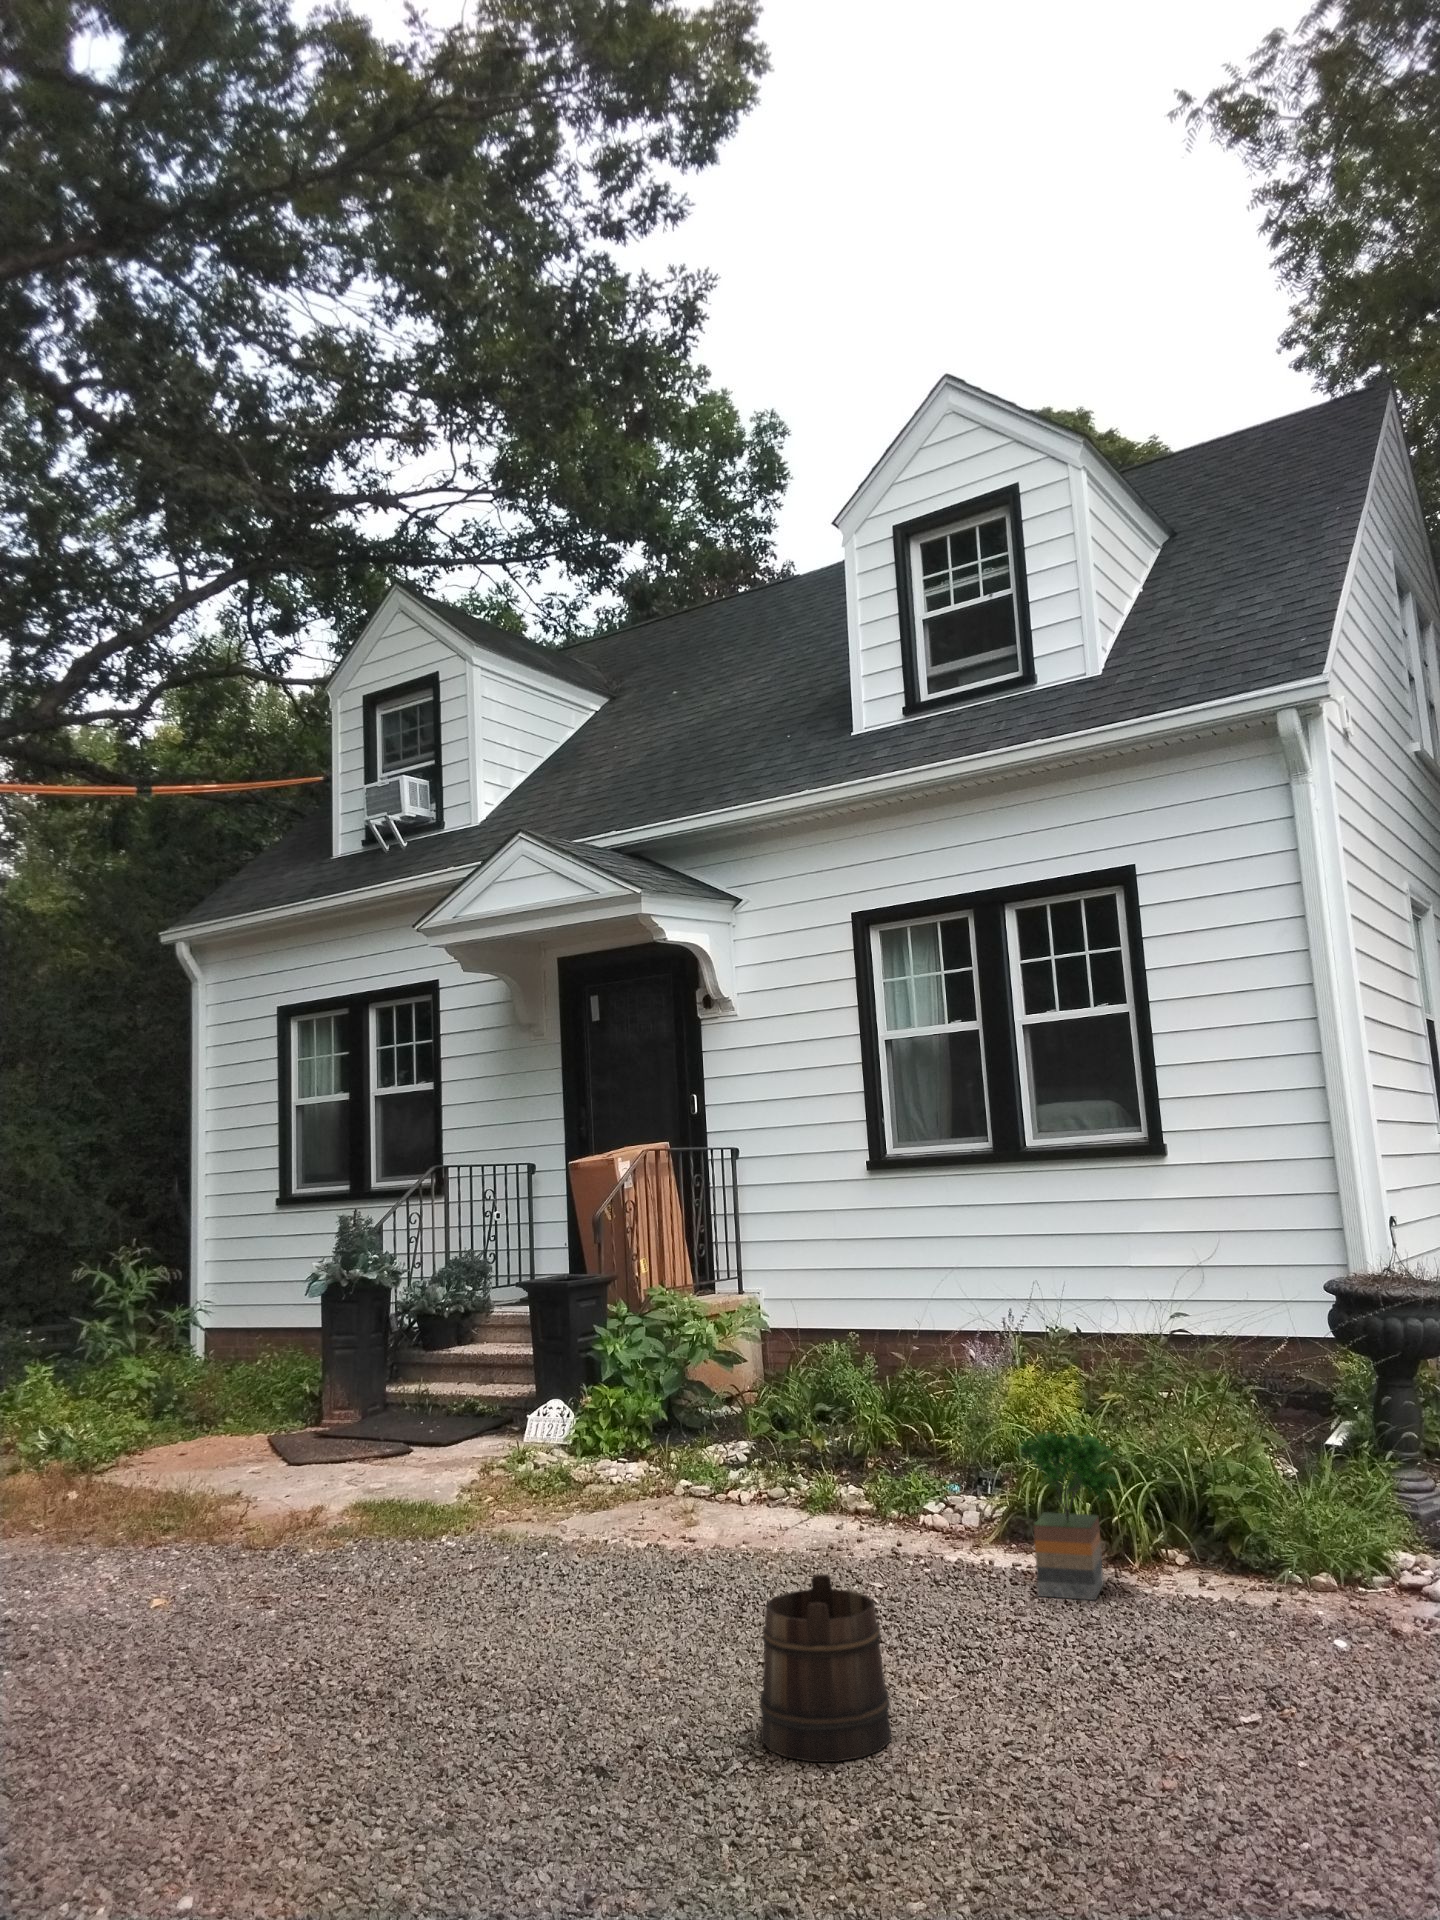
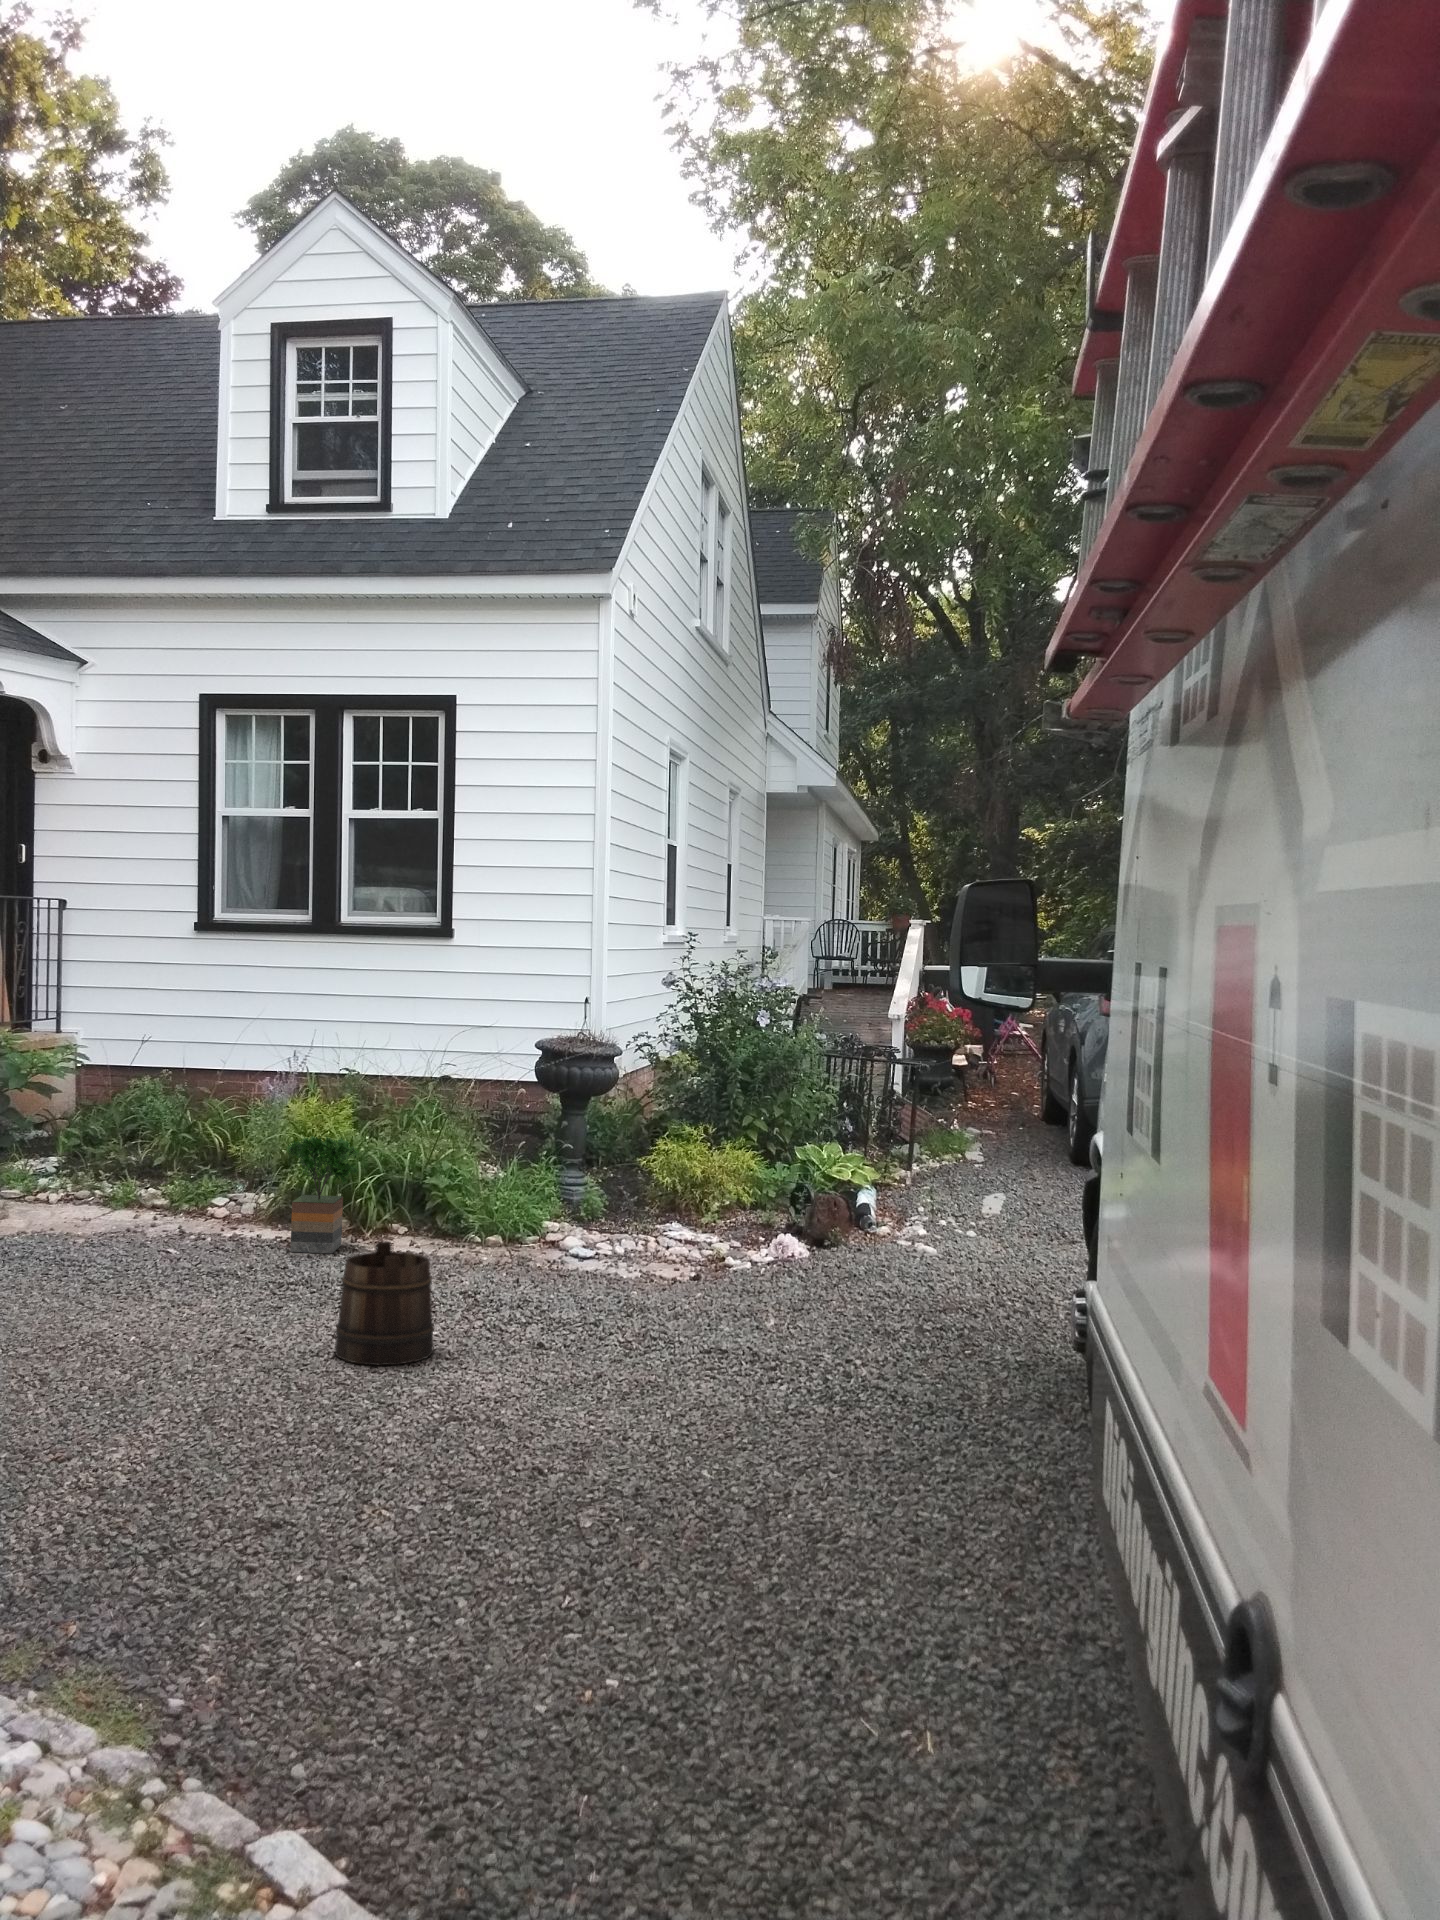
bucket: present [760,1574,891,1762] -> present [335,1241,434,1365]

